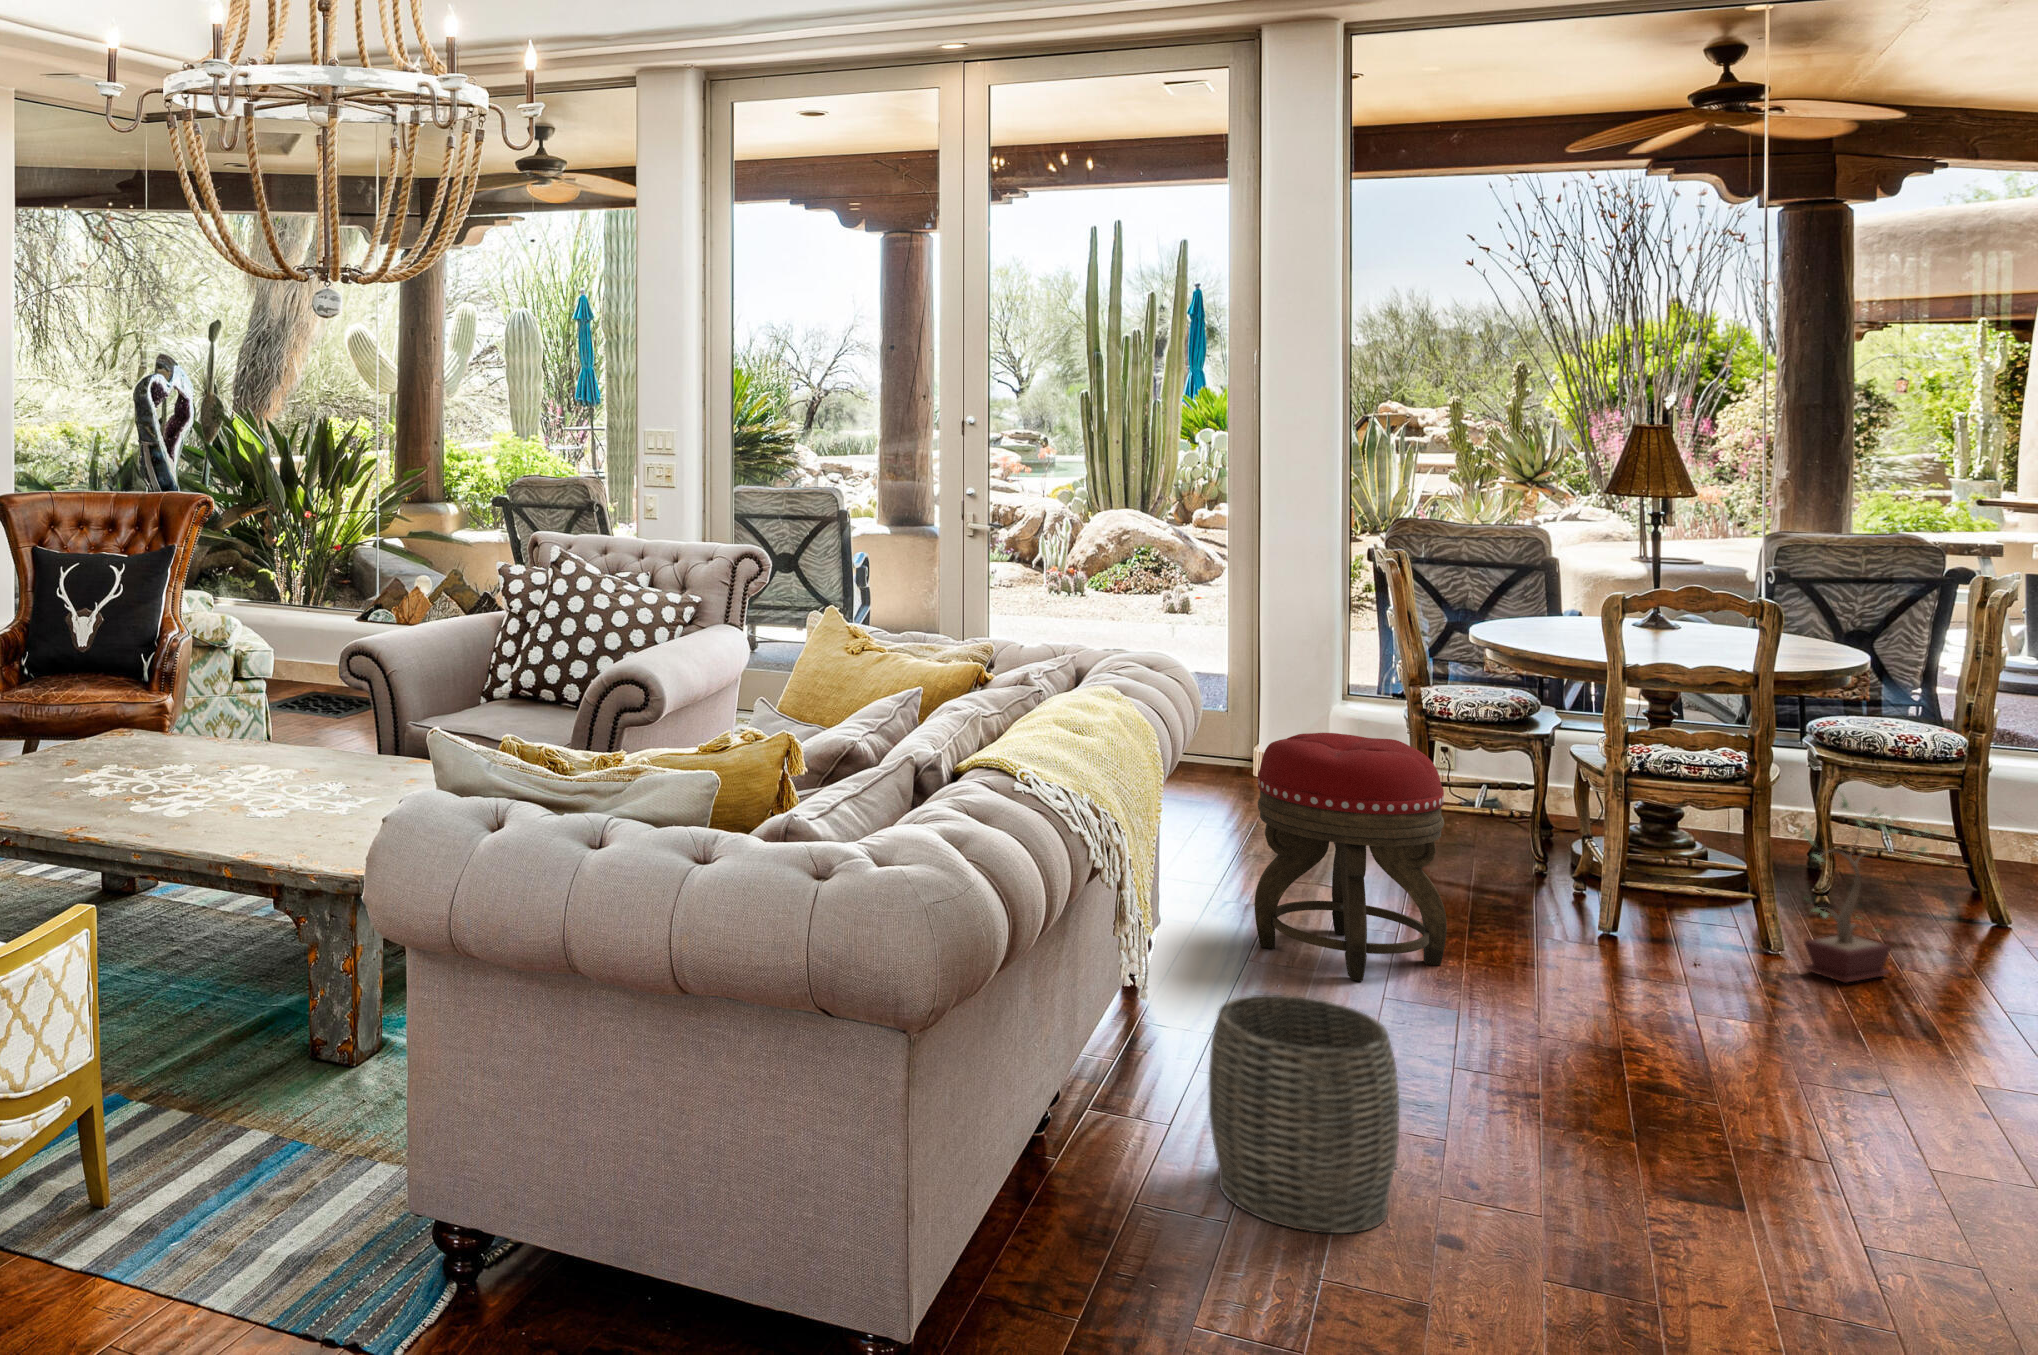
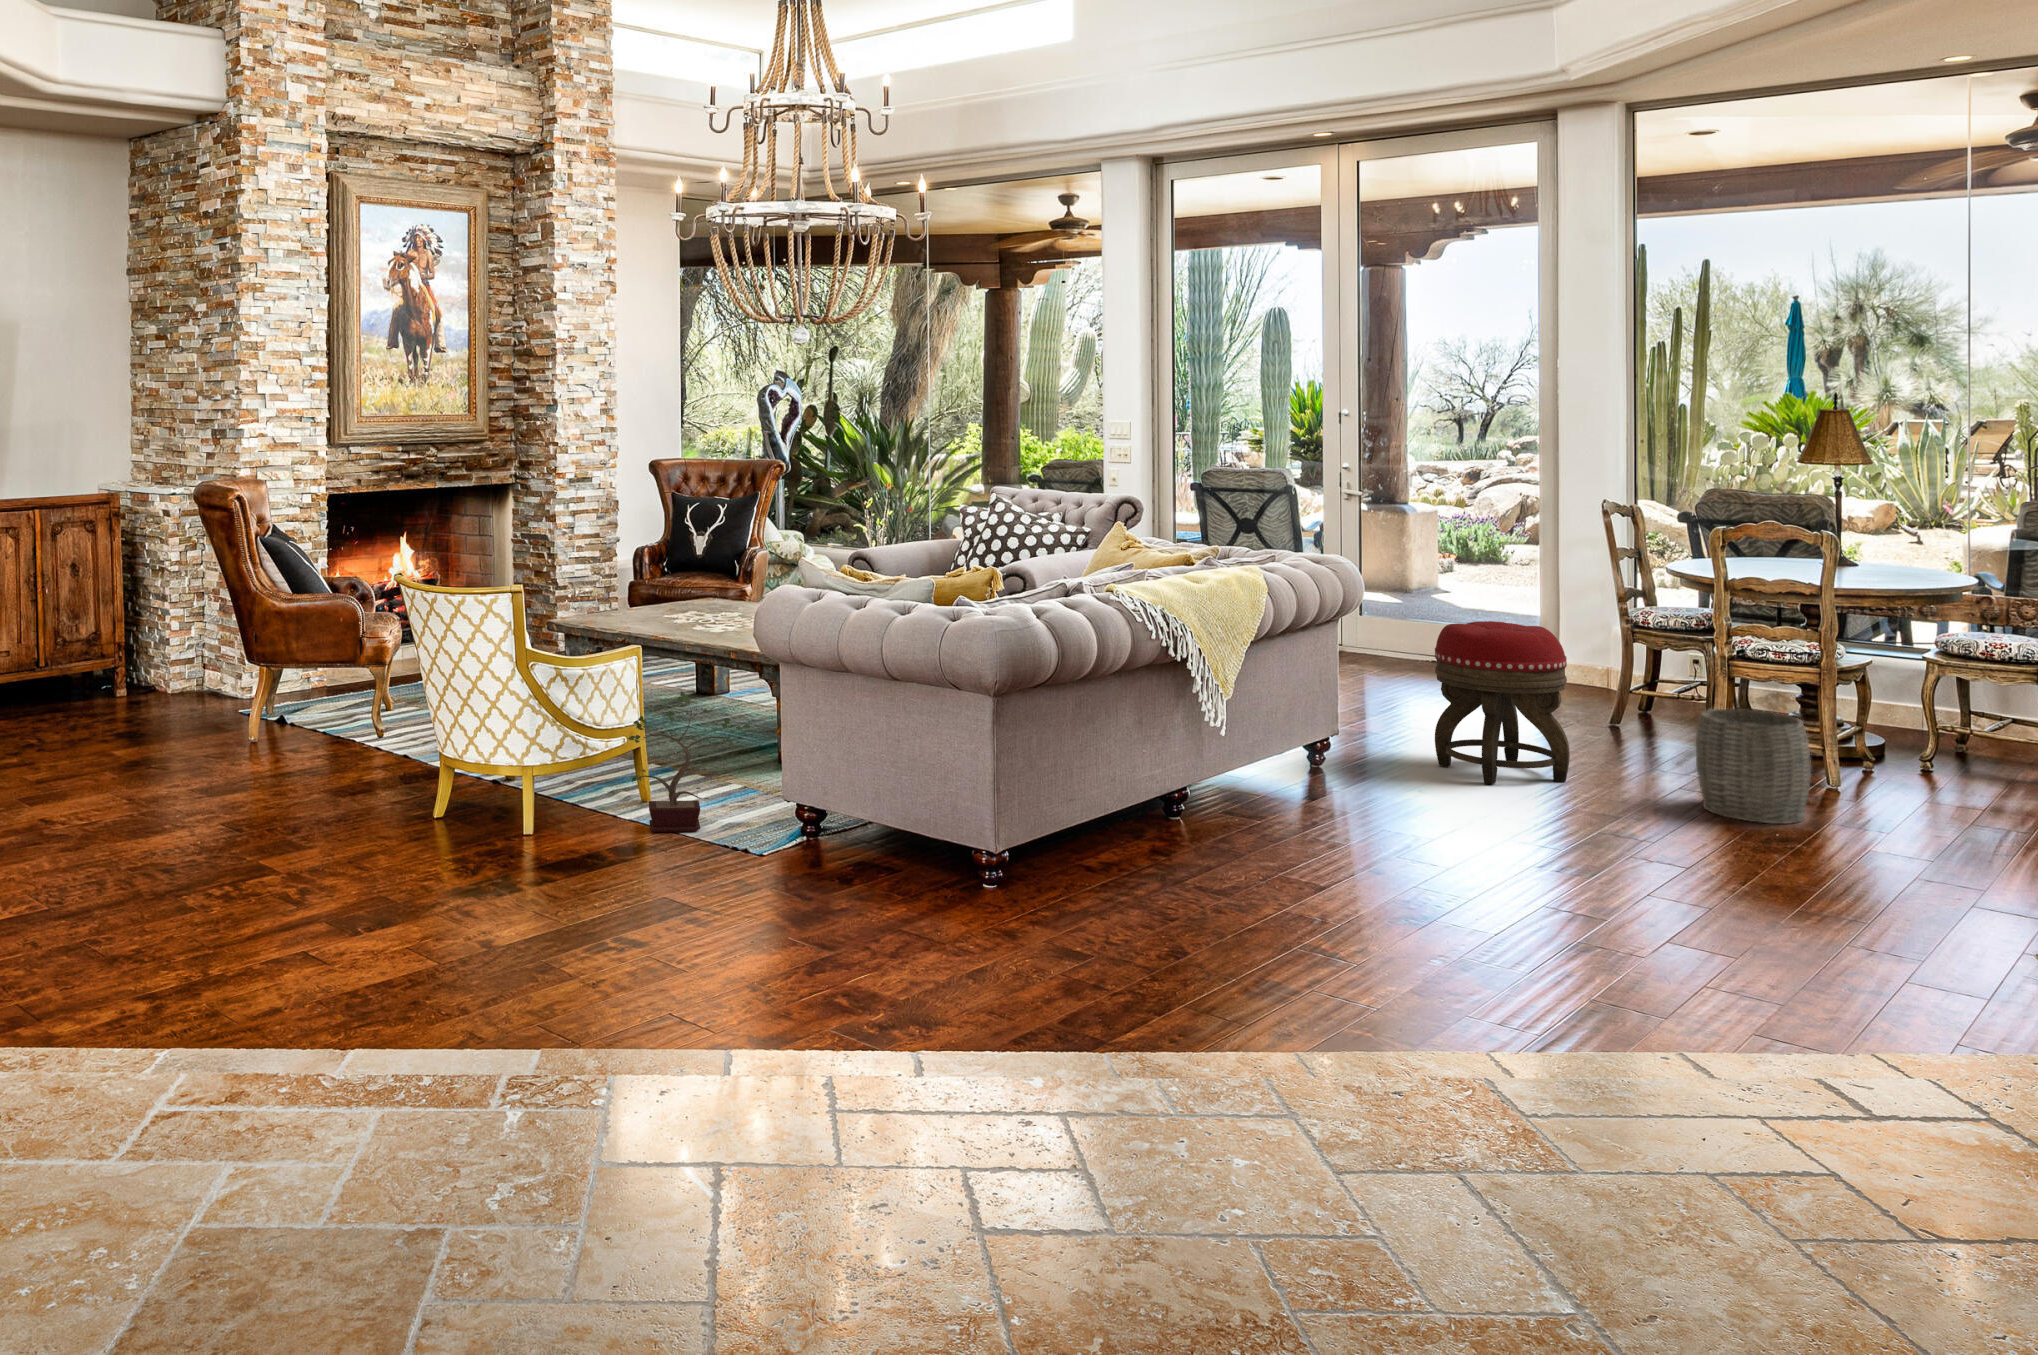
potted plant: present [1804,791,1940,982] -> present [628,691,751,832]
woven basket: present [1209,995,1399,1233] -> present [1696,709,1811,824]

